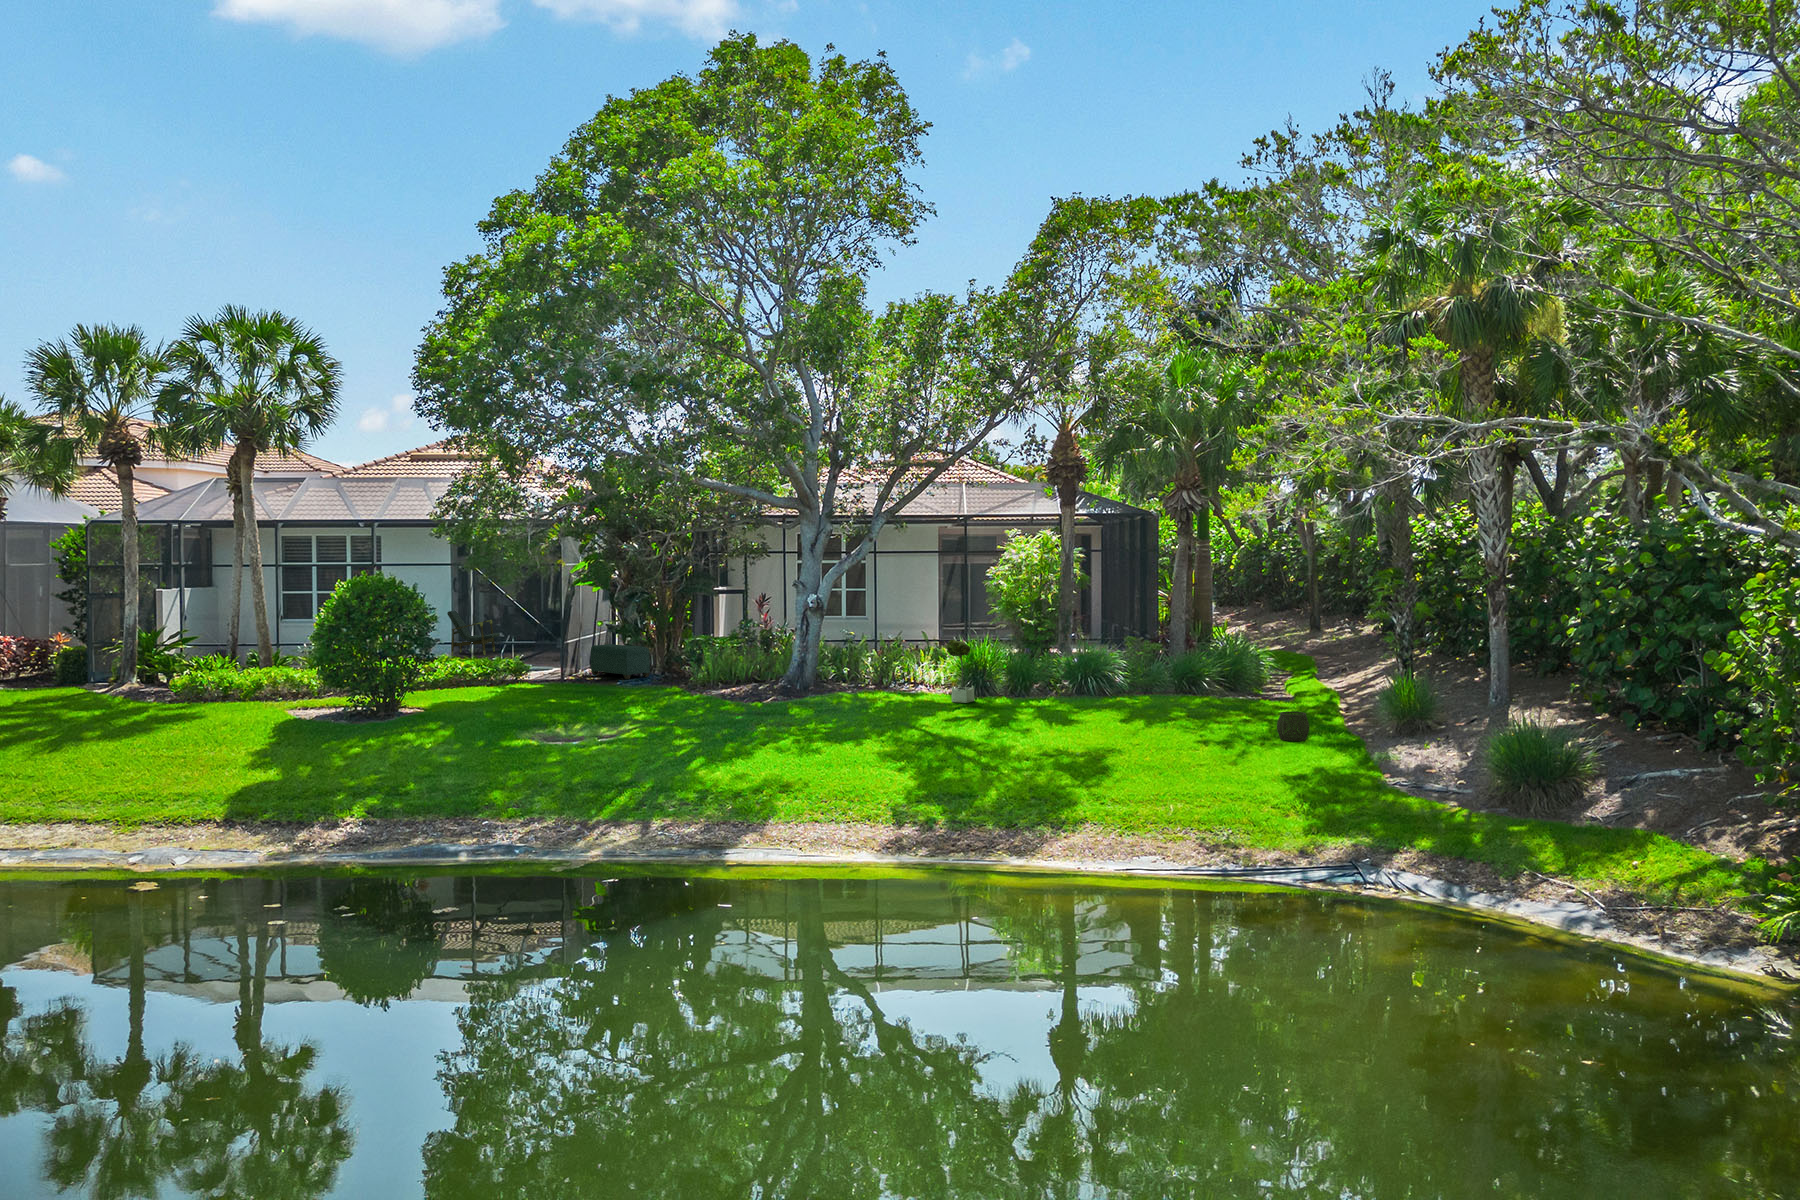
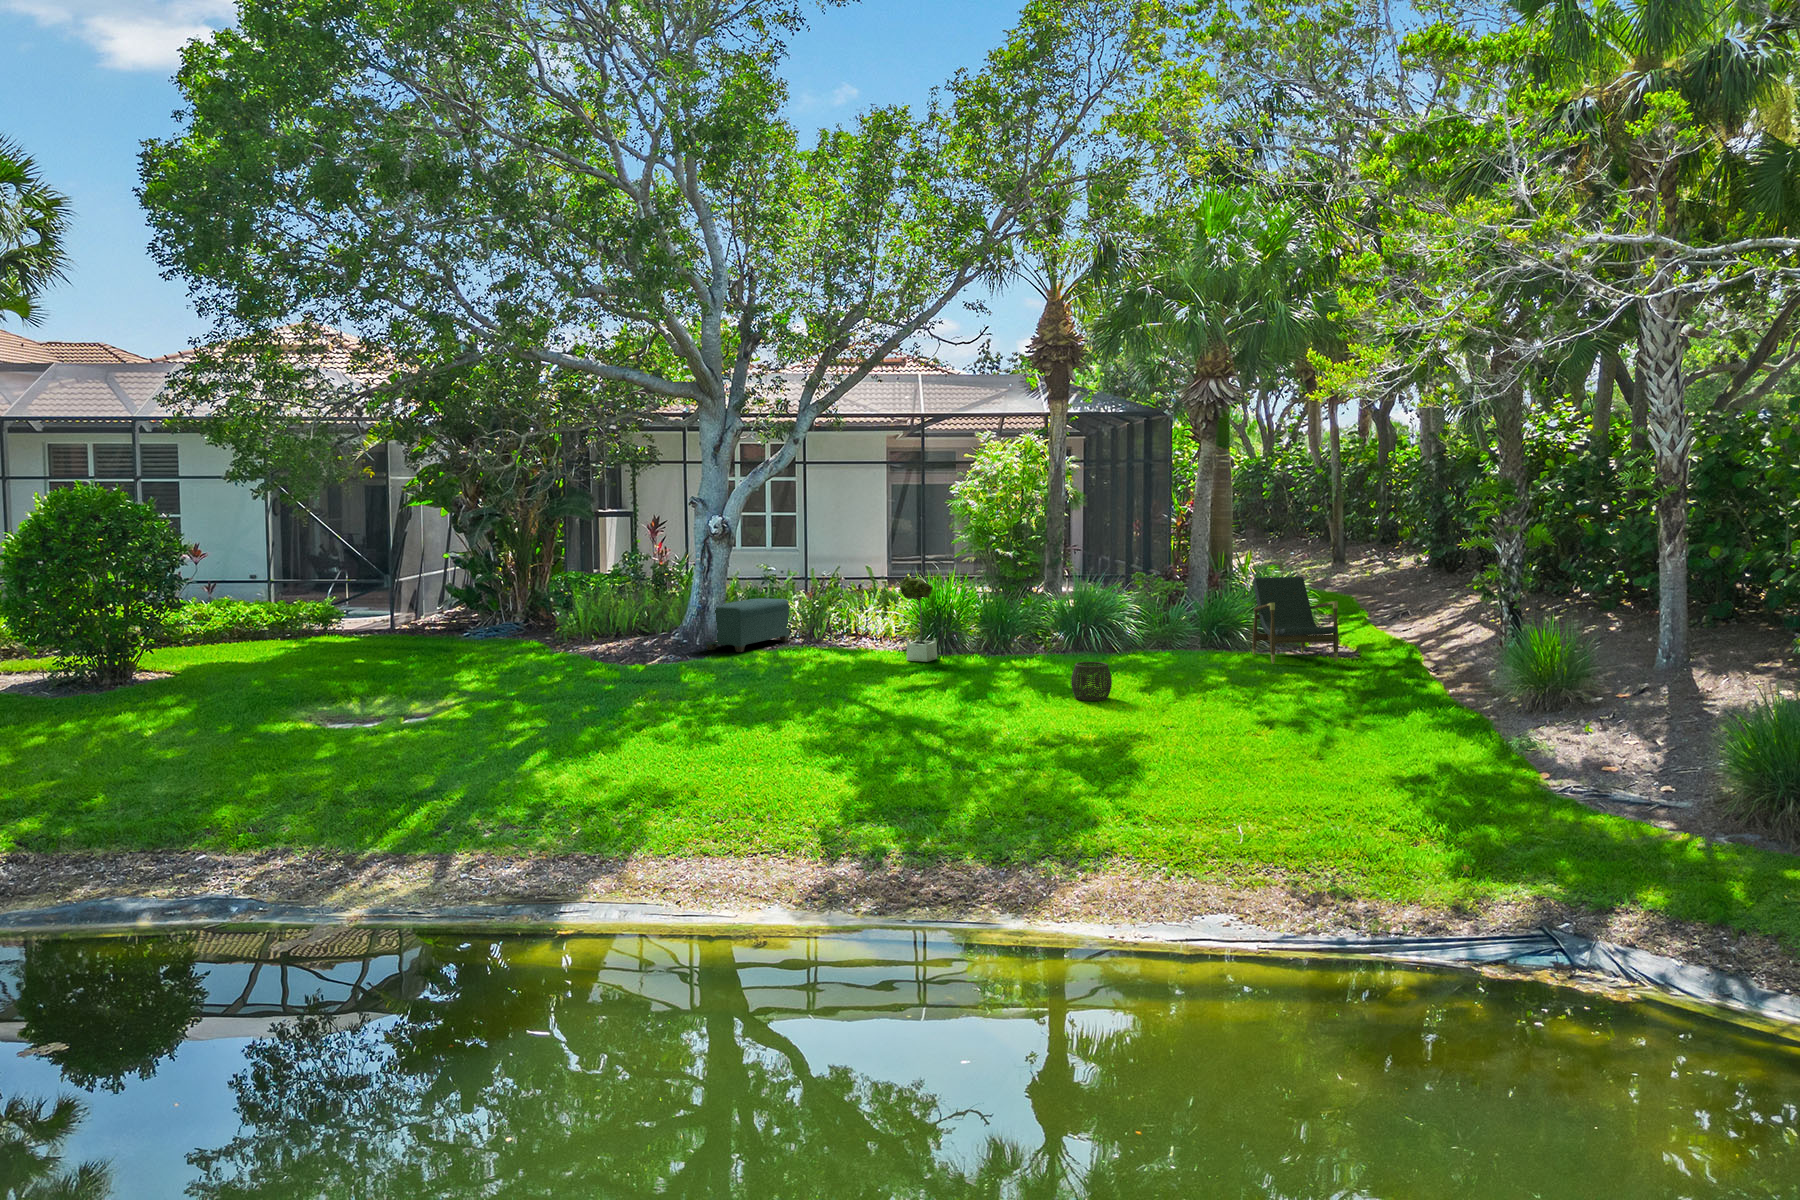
lounge chair: present [447,610,500,655] -> present [1252,577,1338,664]
bench: present [591,644,650,679] -> present [706,598,789,652]
woven basket: present [1277,712,1309,741] -> present [1071,662,1112,701]

